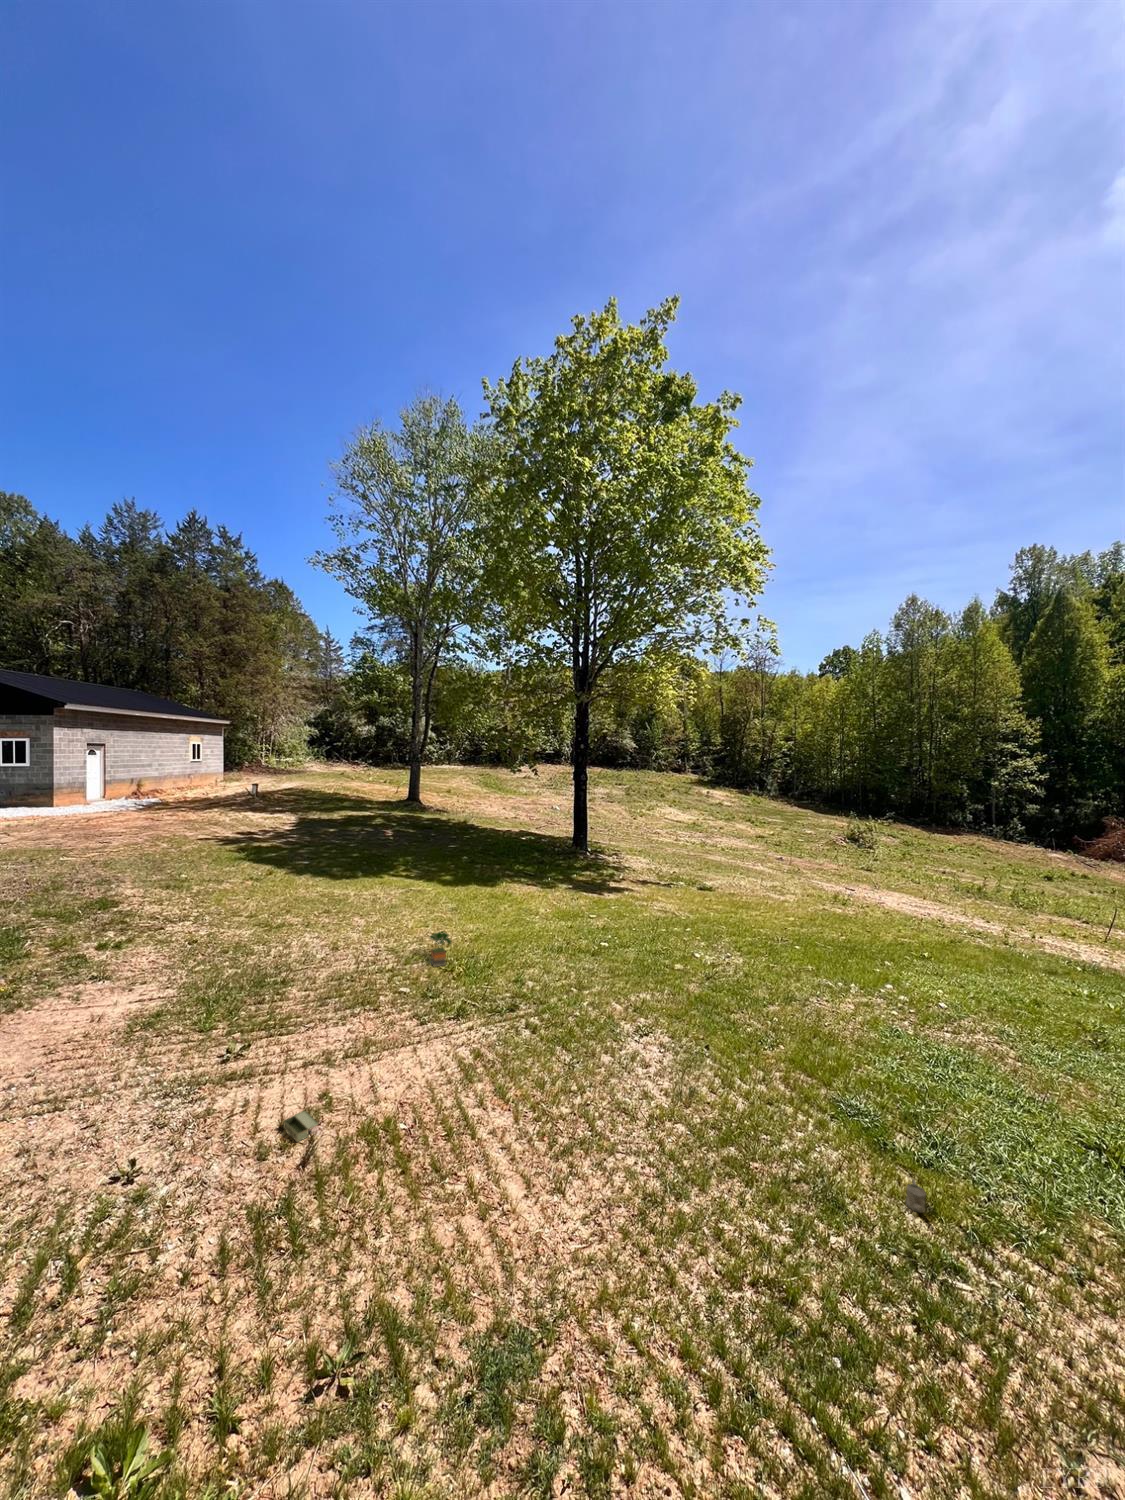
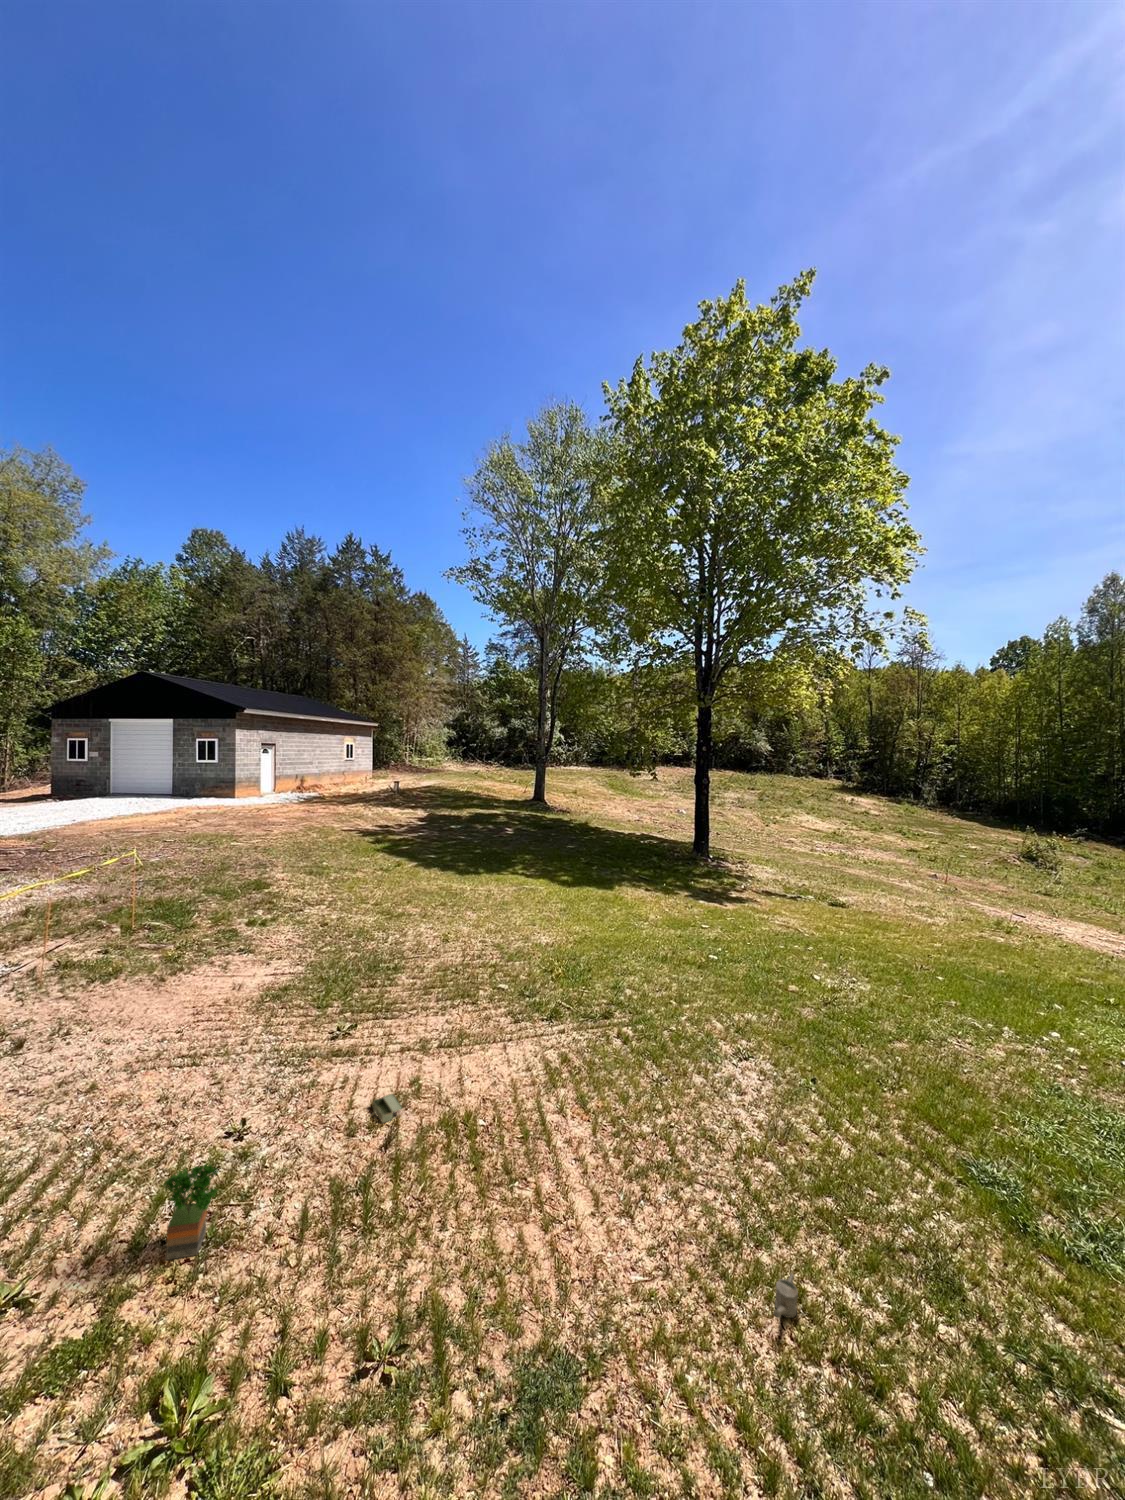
potted tree: present [430,931,451,967] -> present [164,1164,218,1260]
watering can: present [906,1179,926,1213] -> present [774,1274,798,1318]

